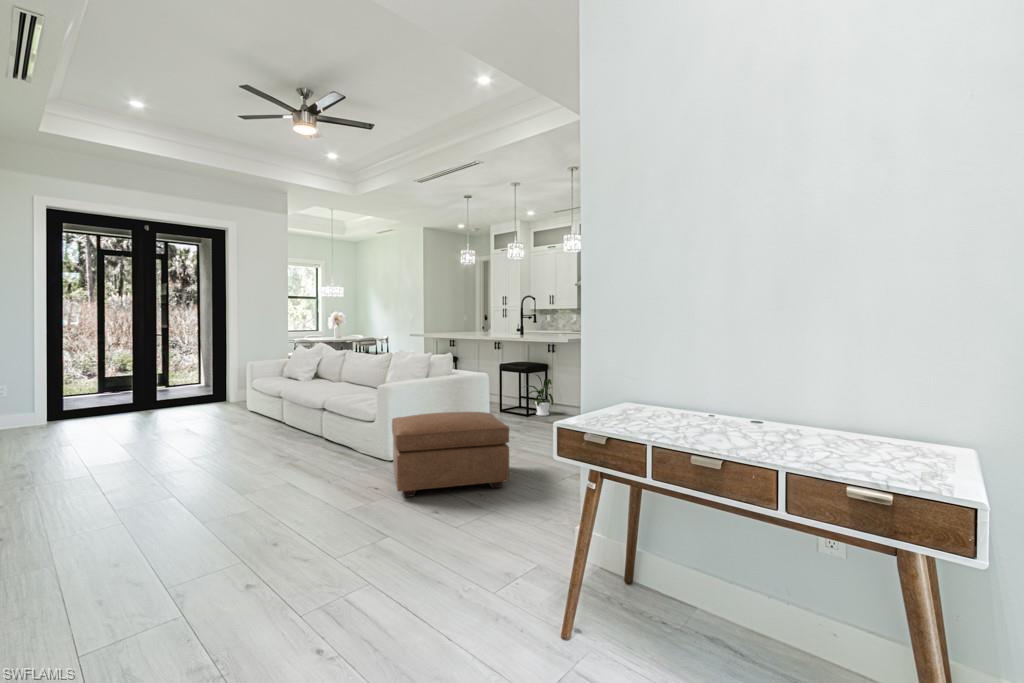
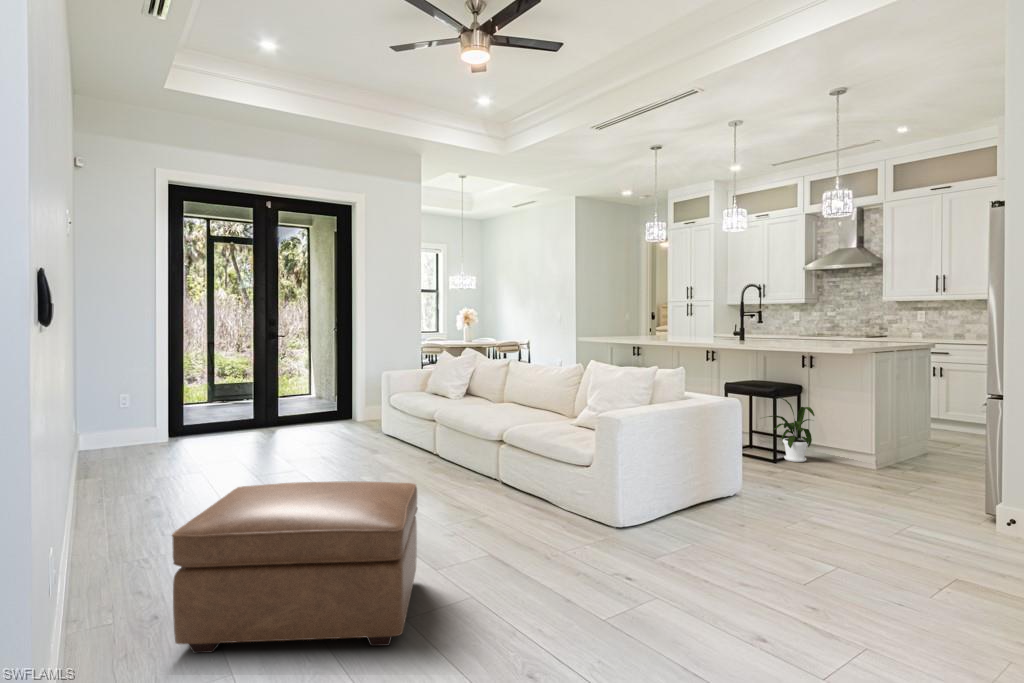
ottoman: present [392,412,509,497] -> present [172,481,418,653]

